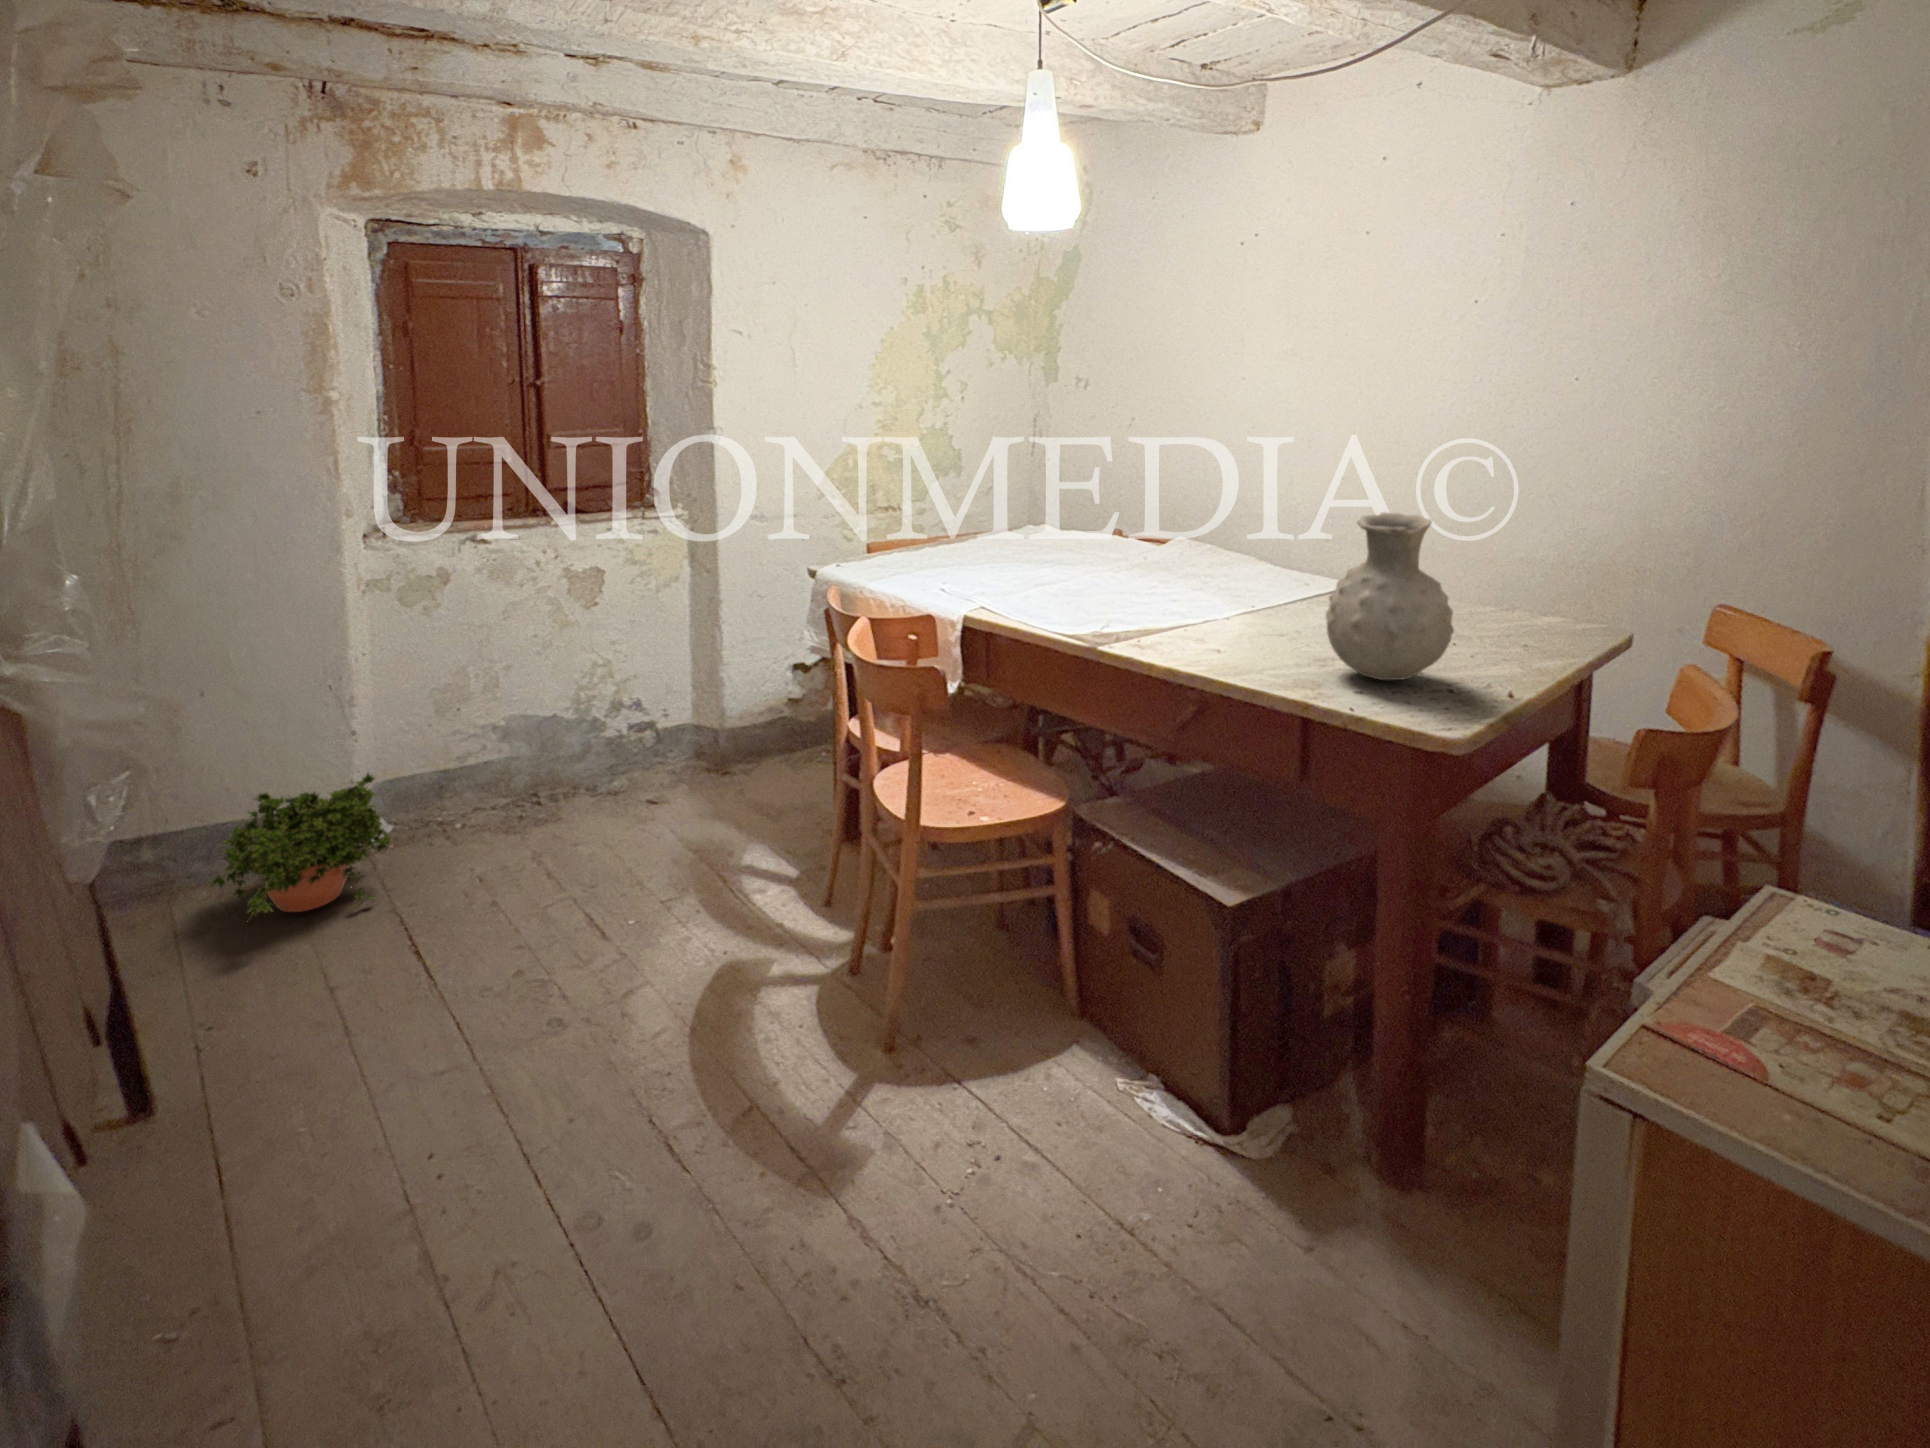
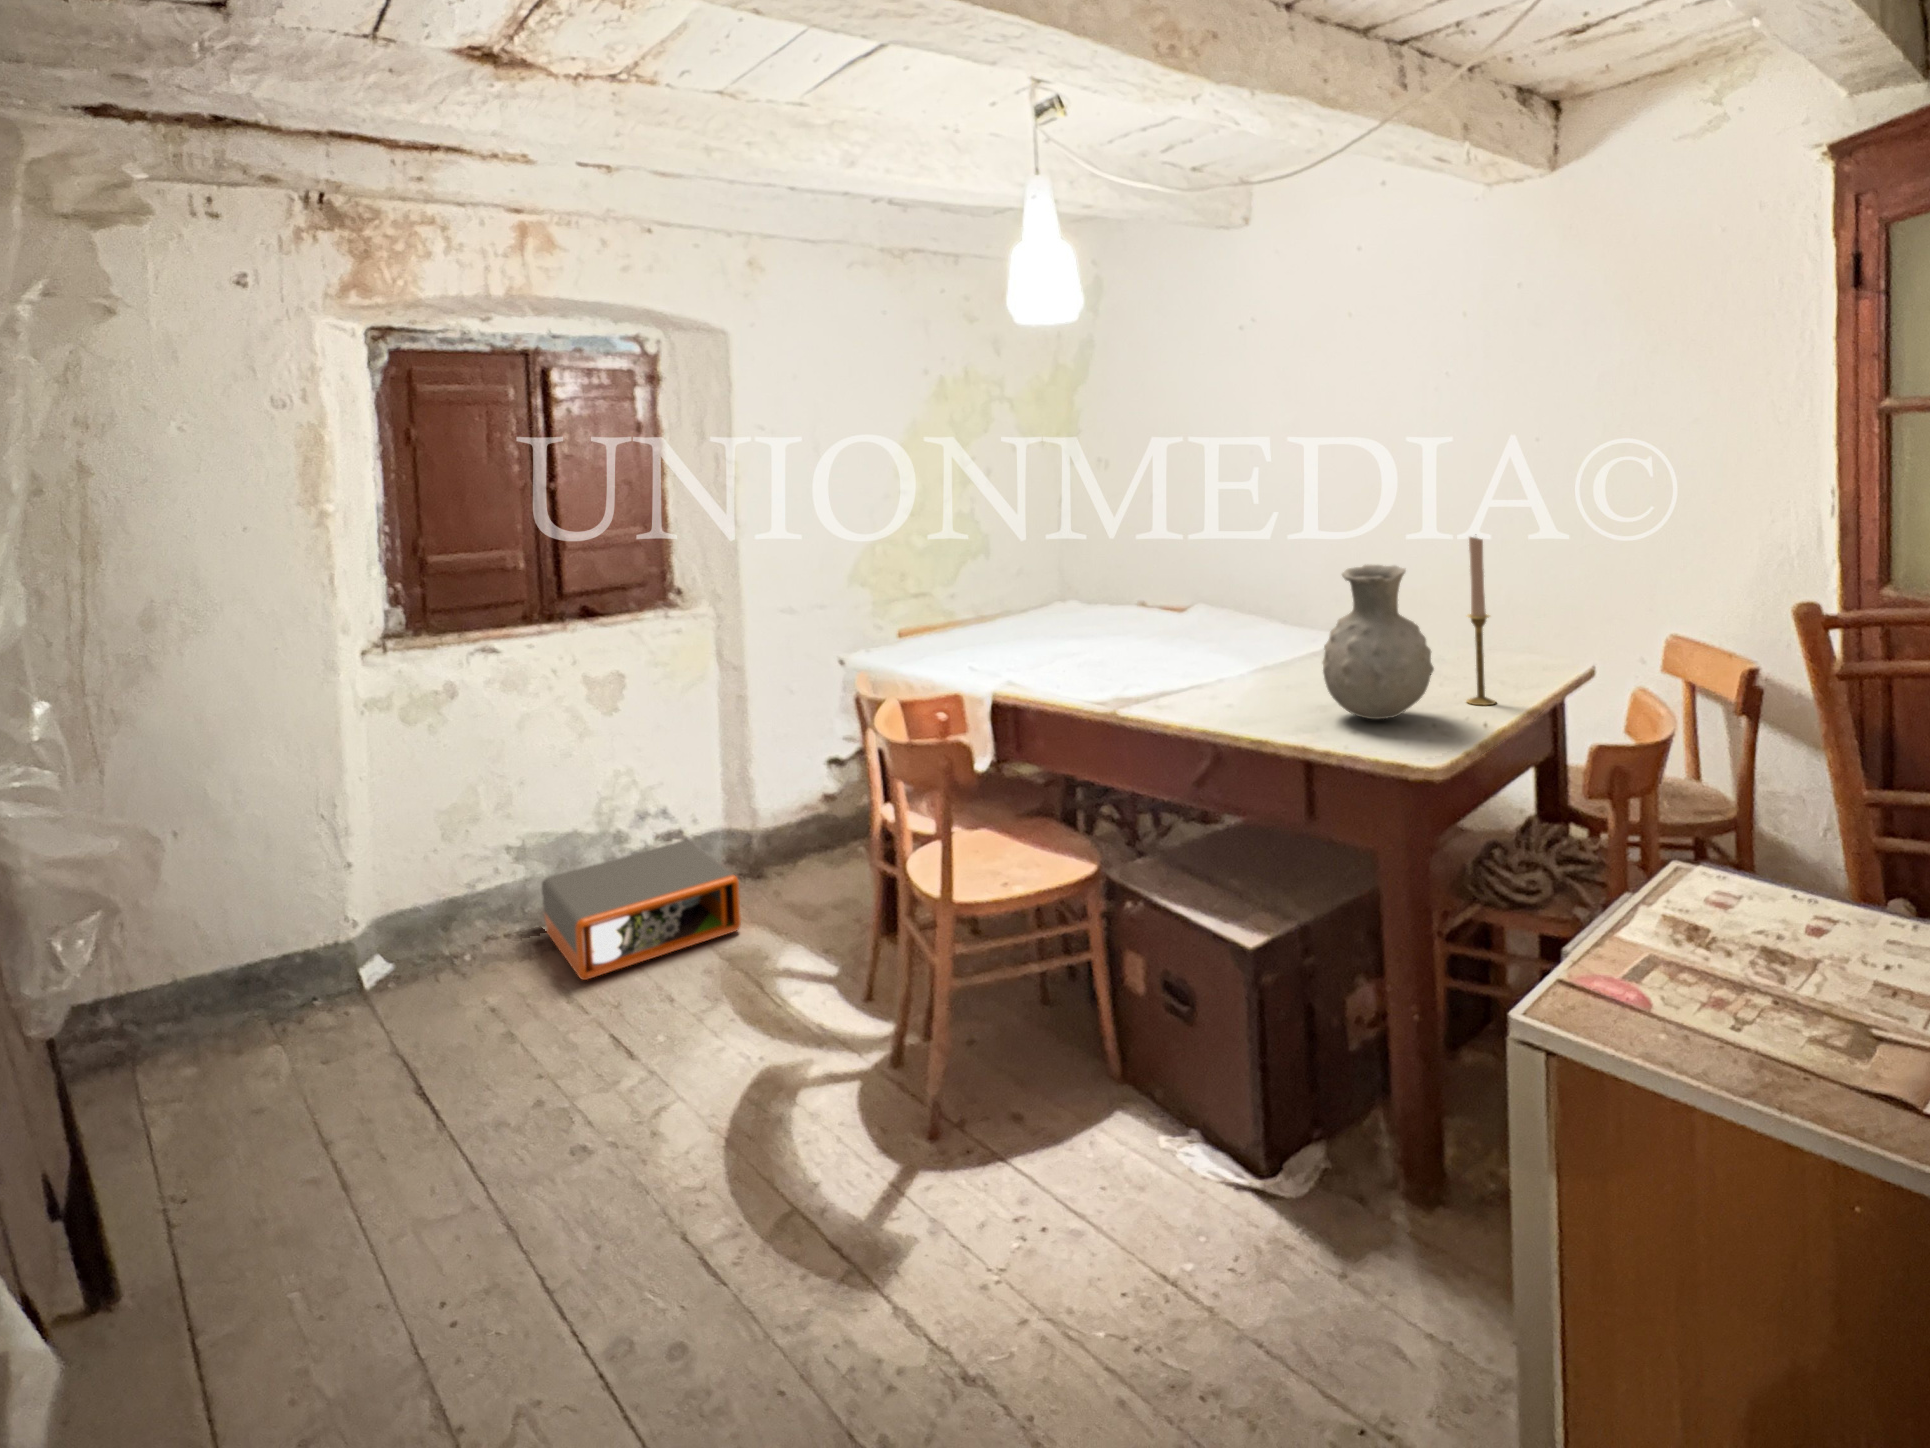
candlestick: none [1482,485,1520,672] -> present [1467,537,1496,705]
storage box: none [523,726,709,856] -> present [542,840,741,980]
potted plant: present [211,773,391,917] -> none [178,904,394,1078]

